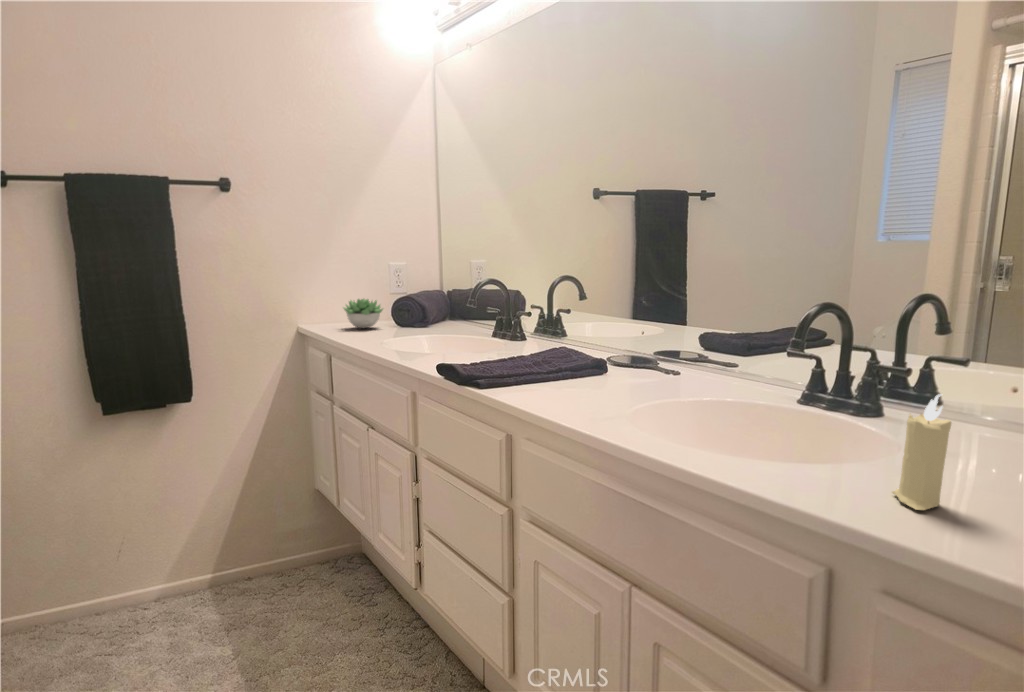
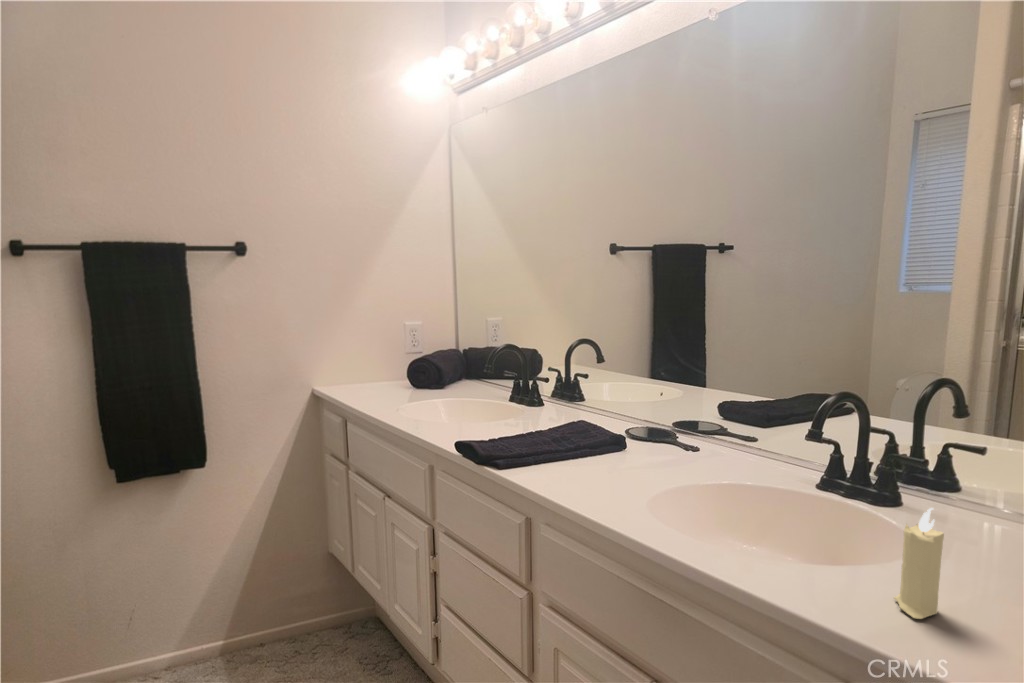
succulent plant: present [343,299,383,328] -> none [356,359,399,389]

